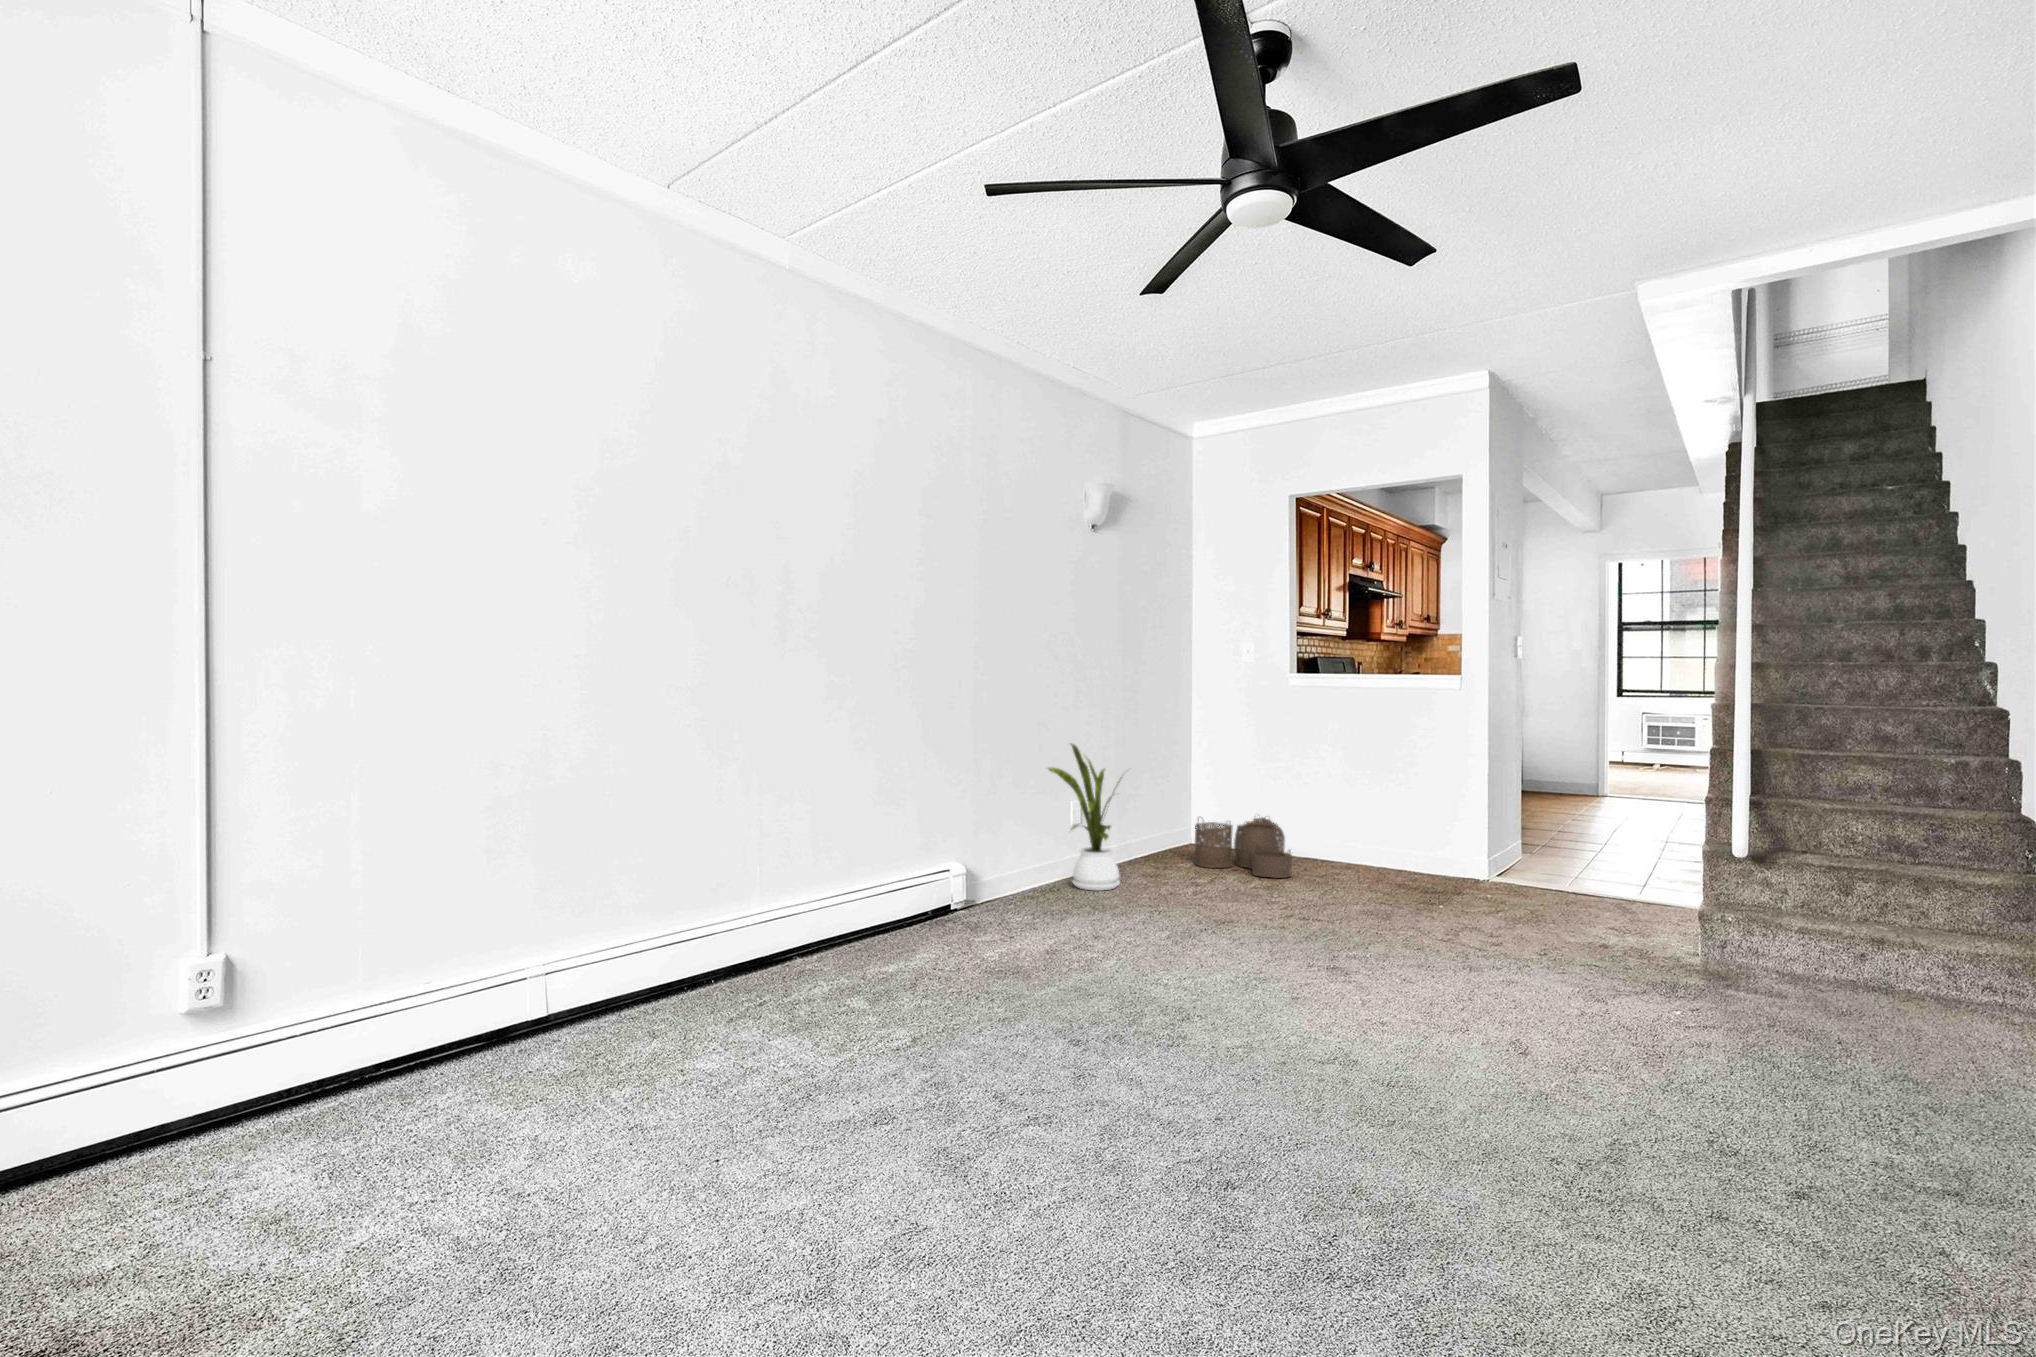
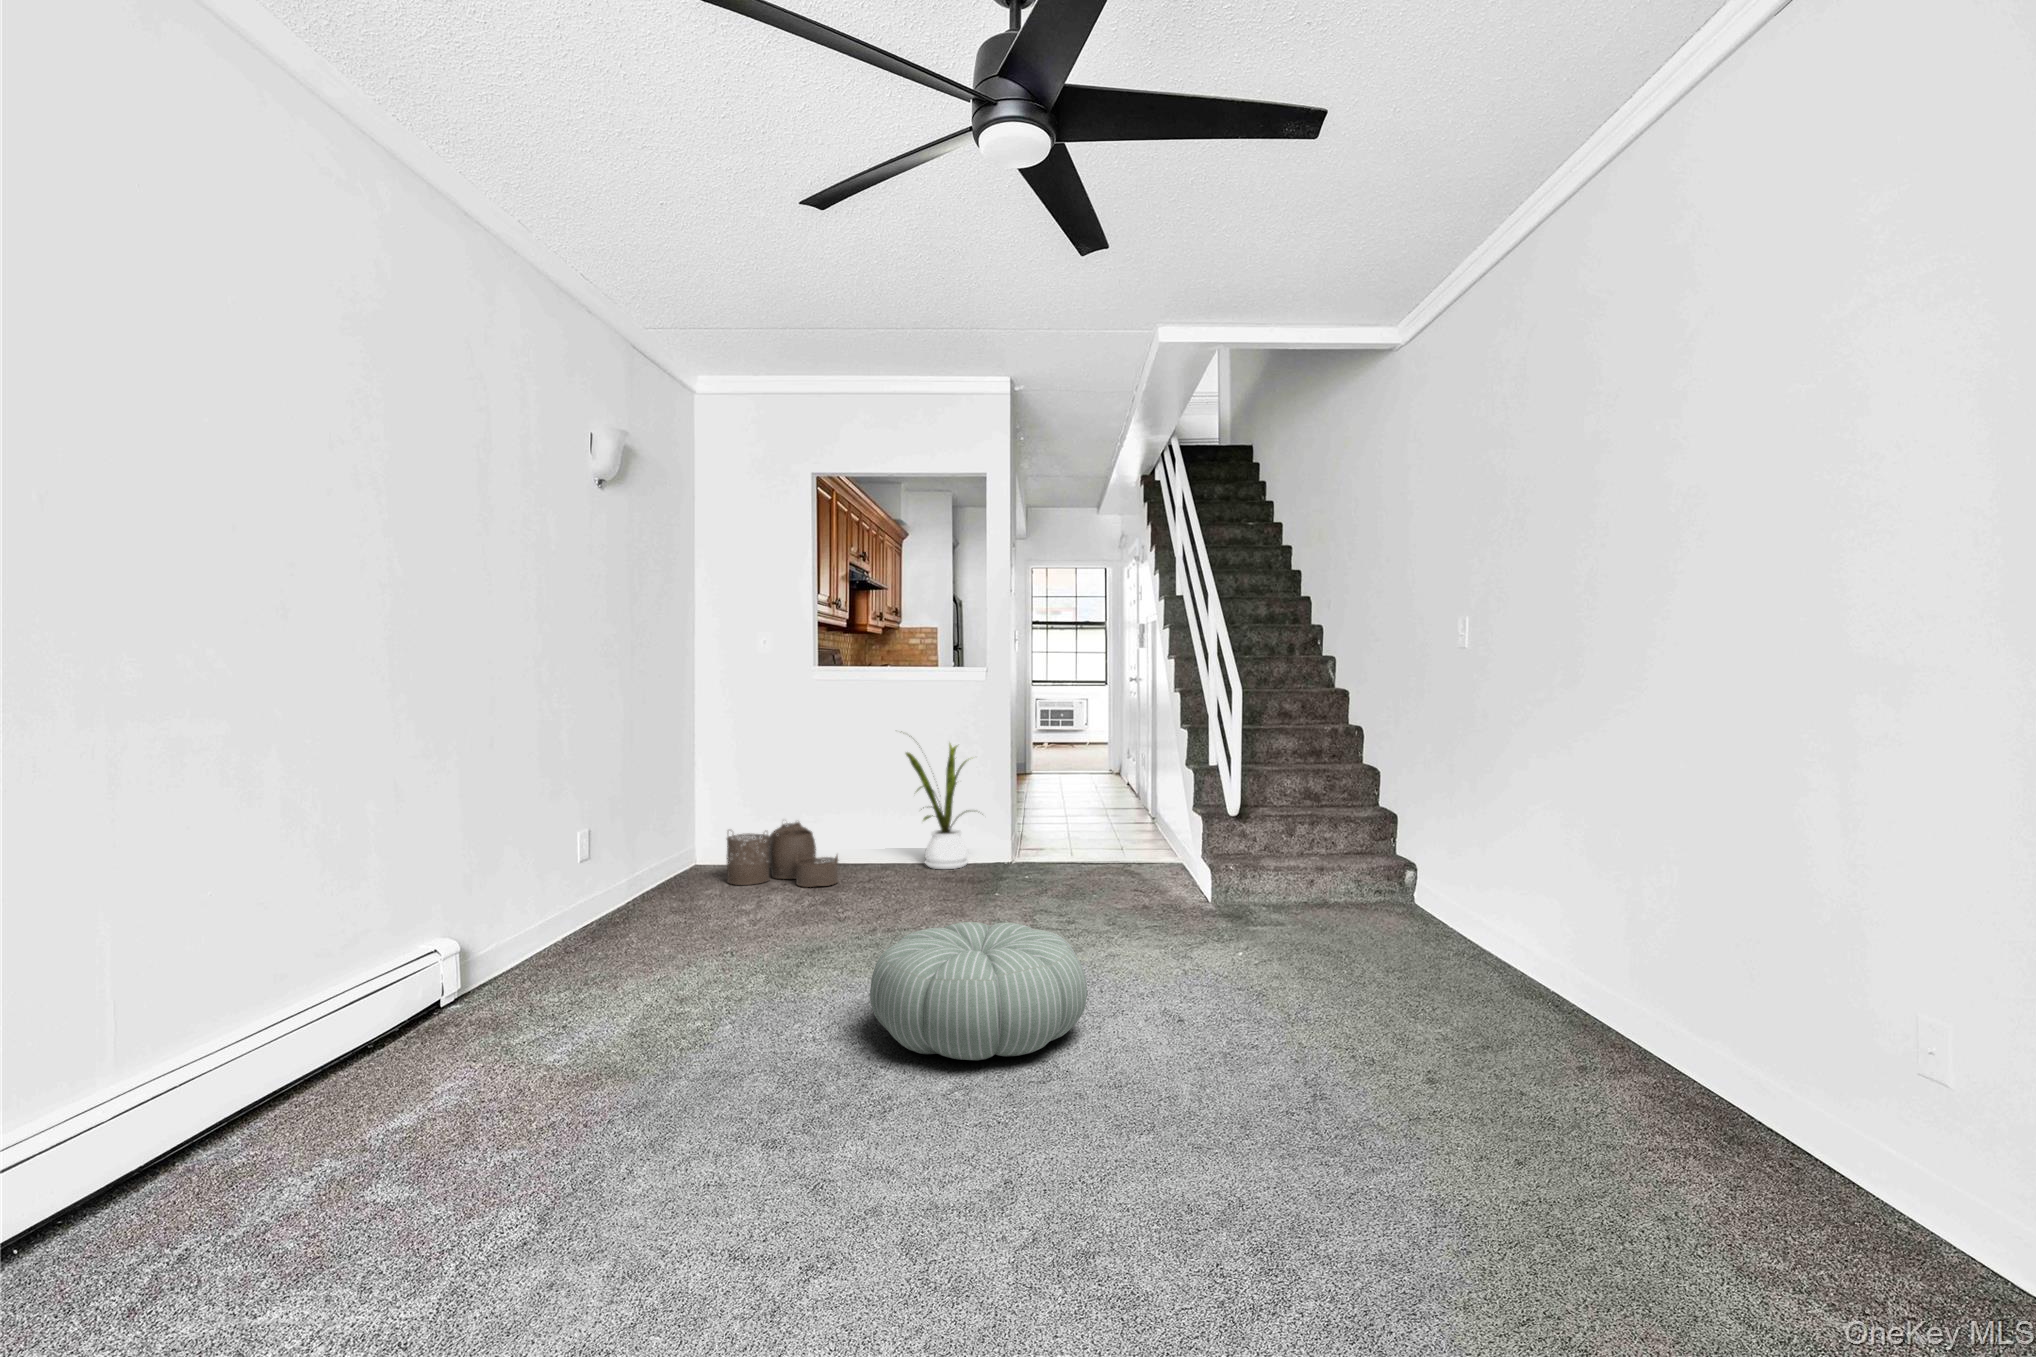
house plant: present [1048,744,1122,890] -> present [906,744,969,869]
pouf: none [1206,912,1414,1037] -> present [870,922,1087,1060]

